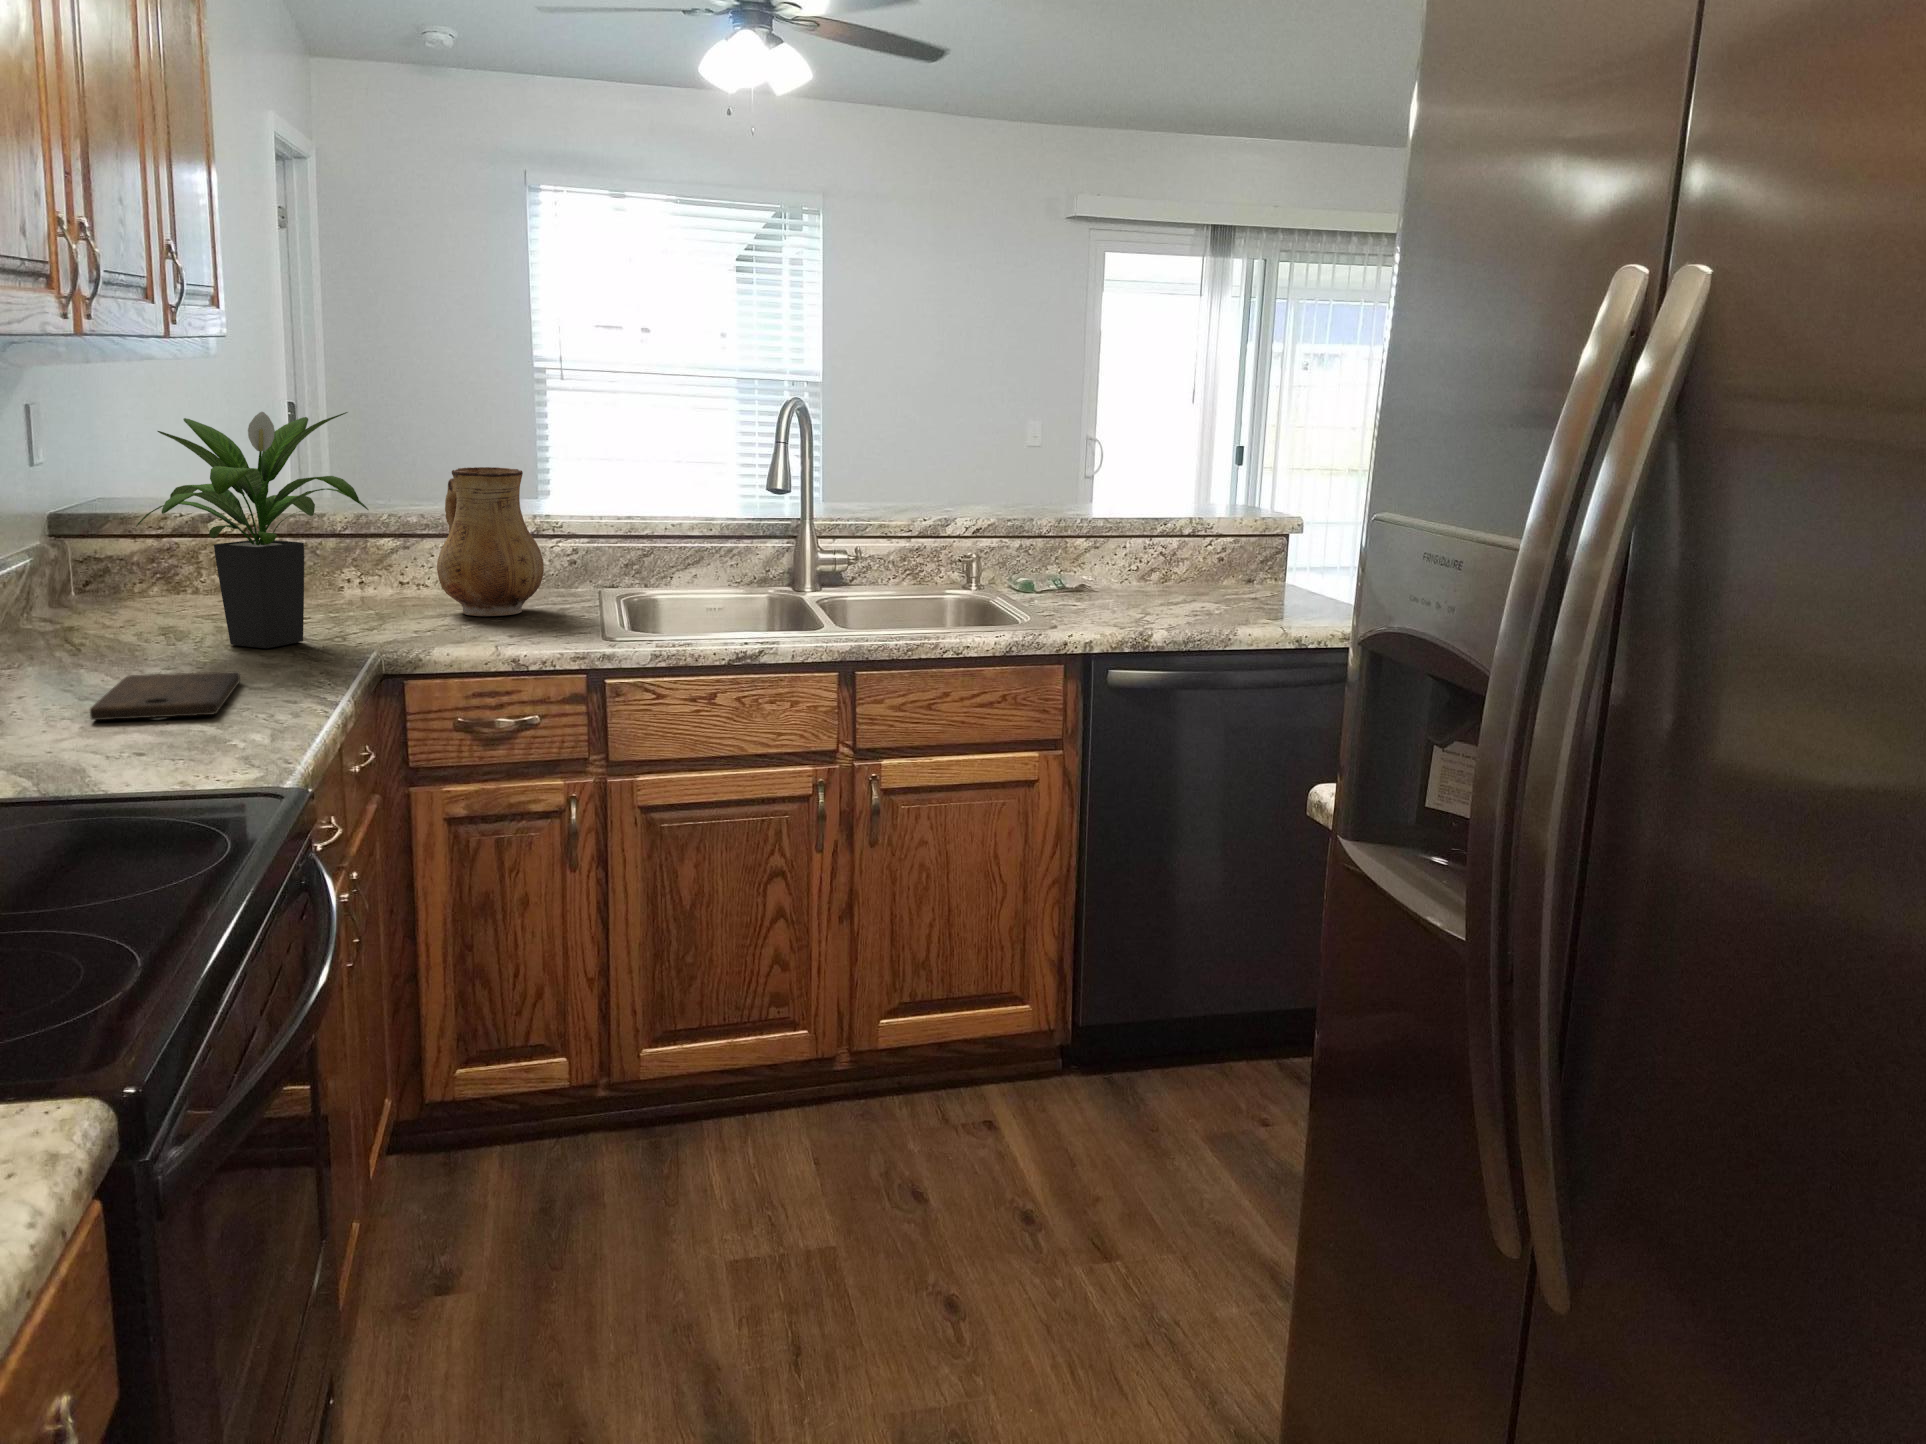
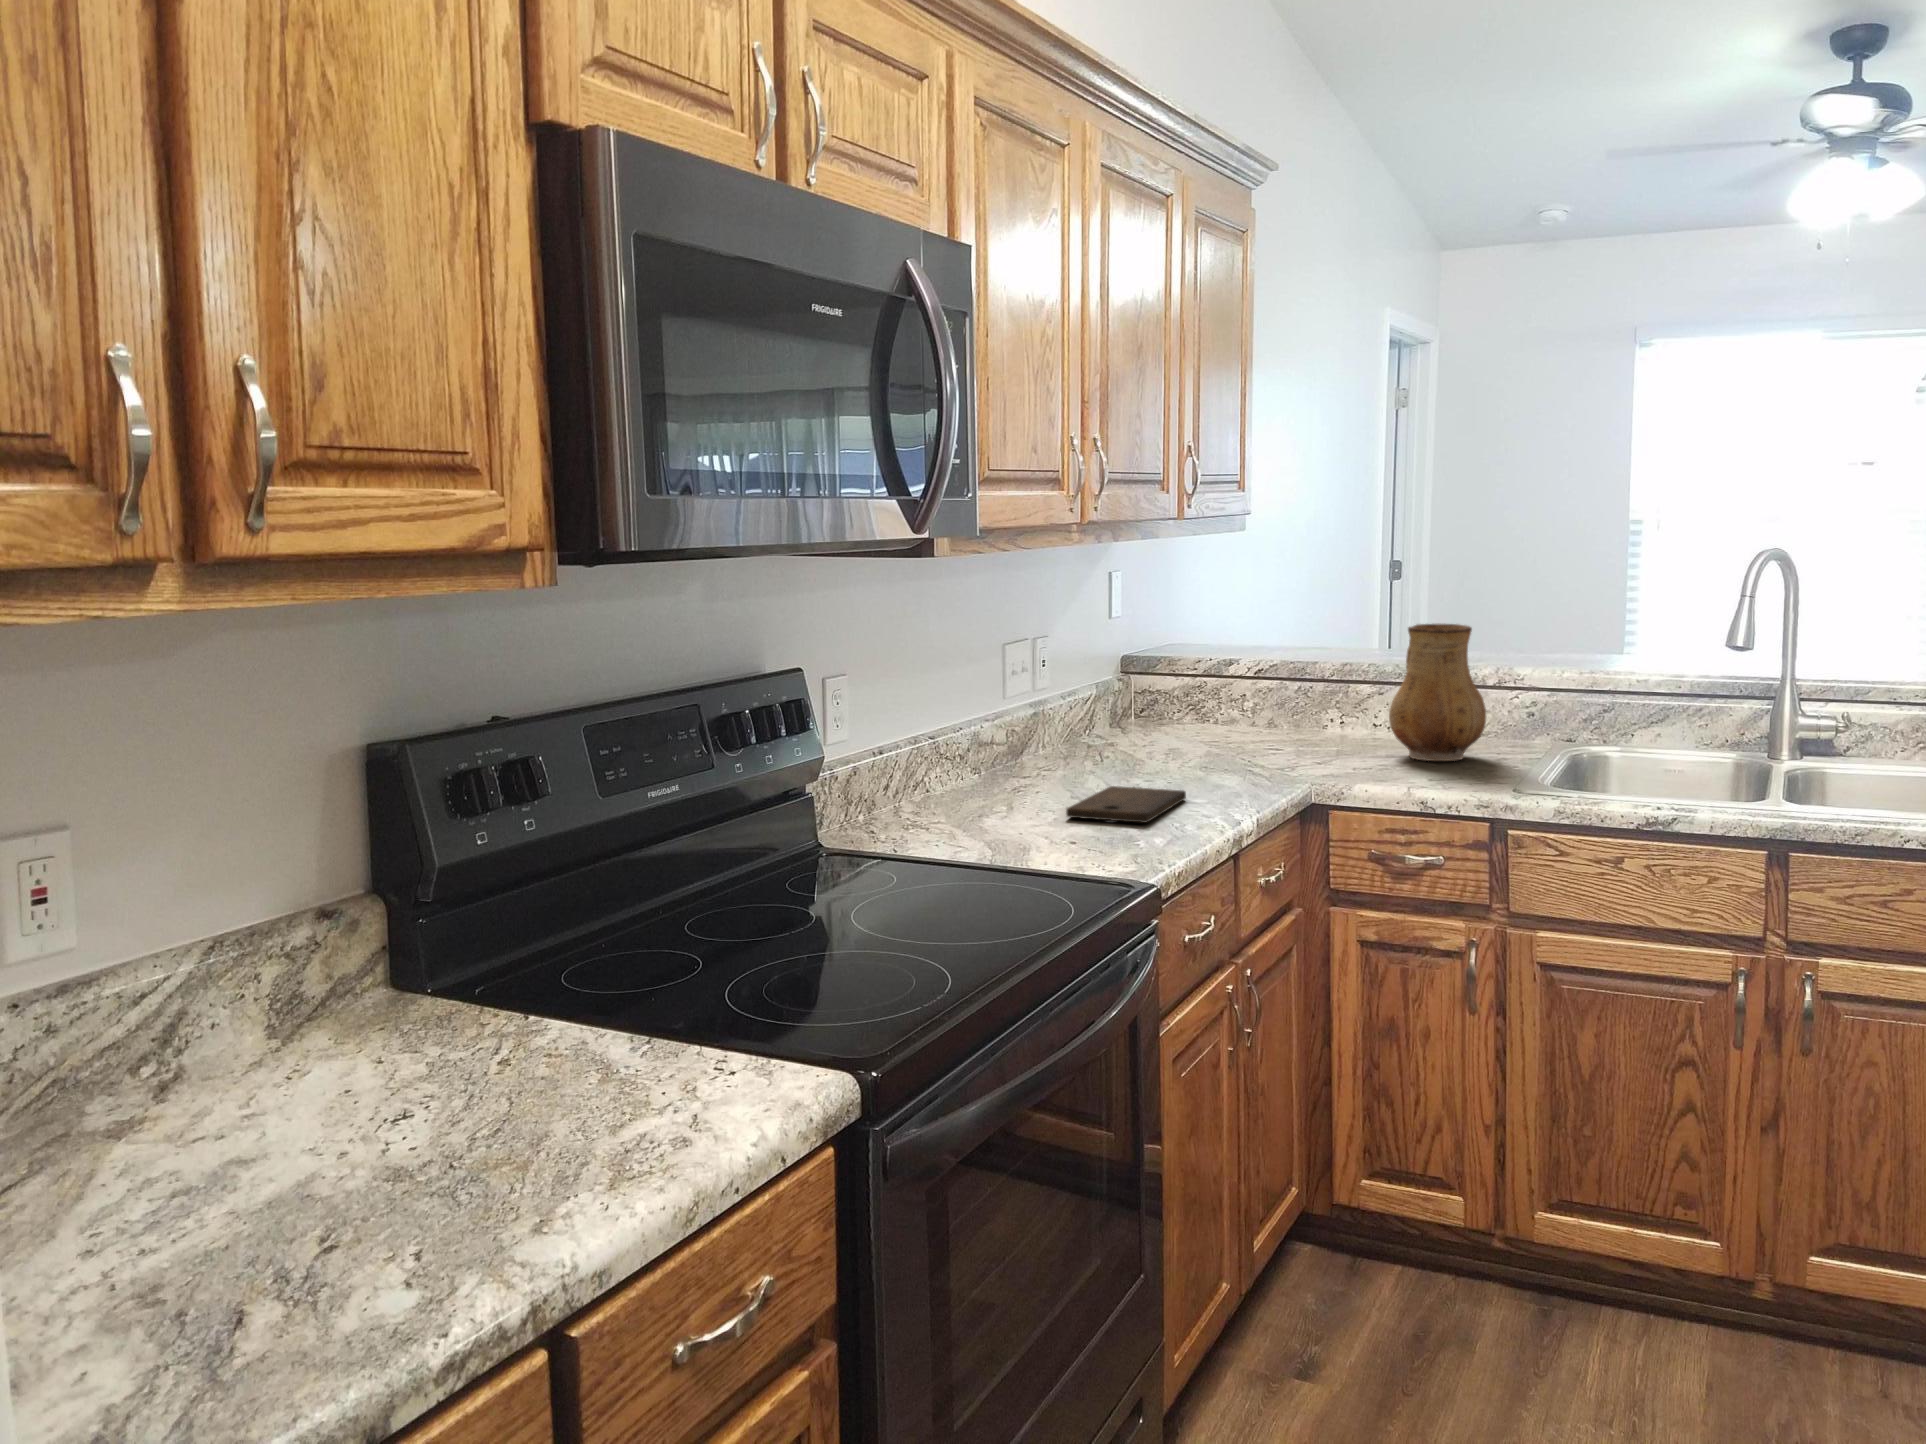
potted plant: present [136,412,368,648] -> none [1147,578,1316,774]

